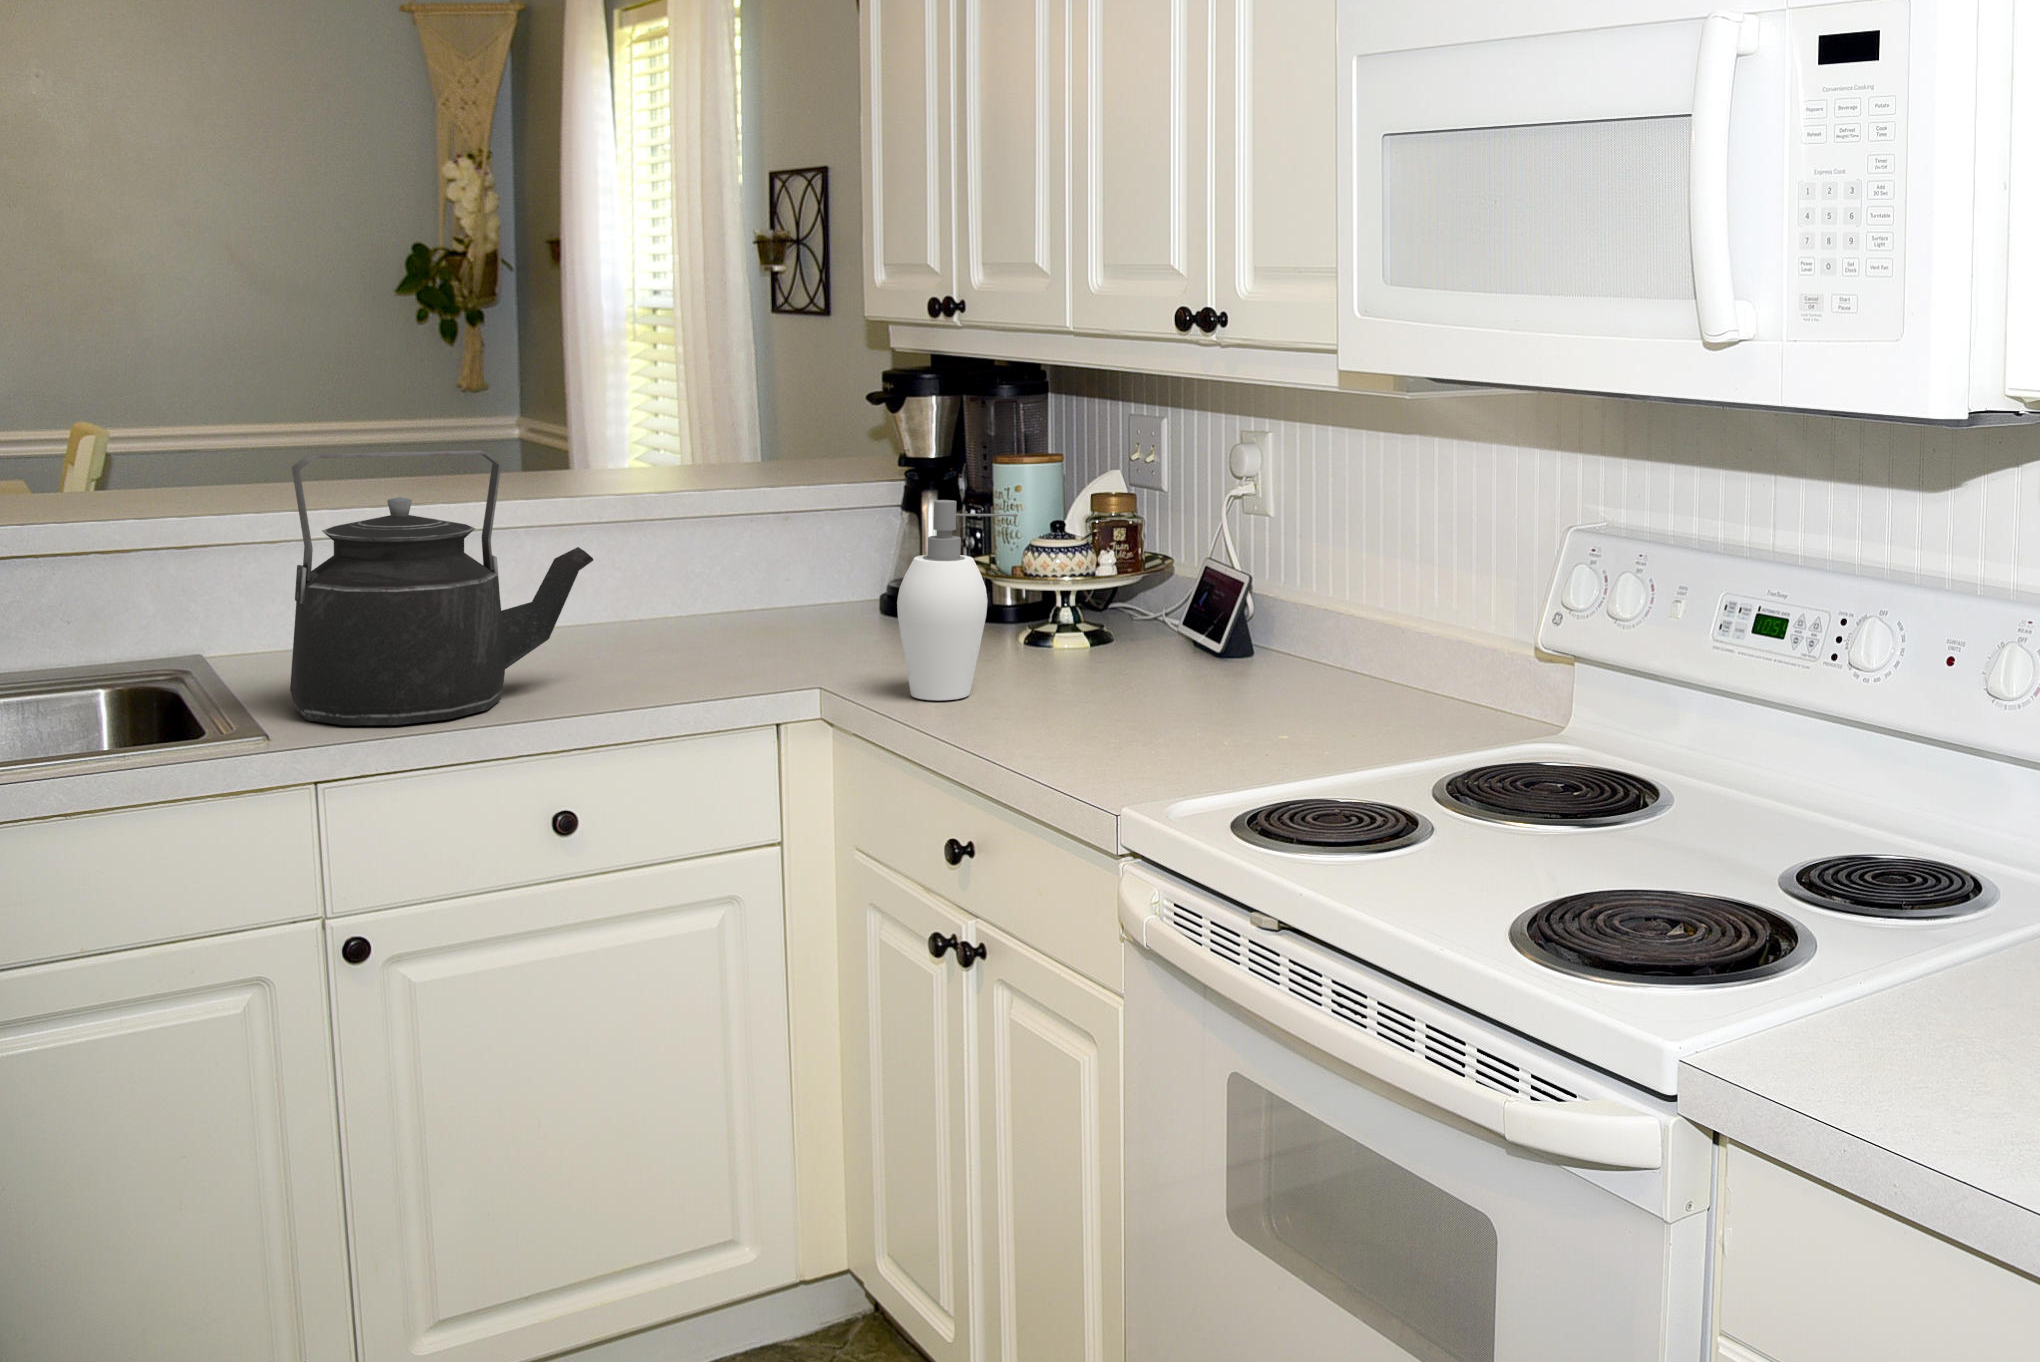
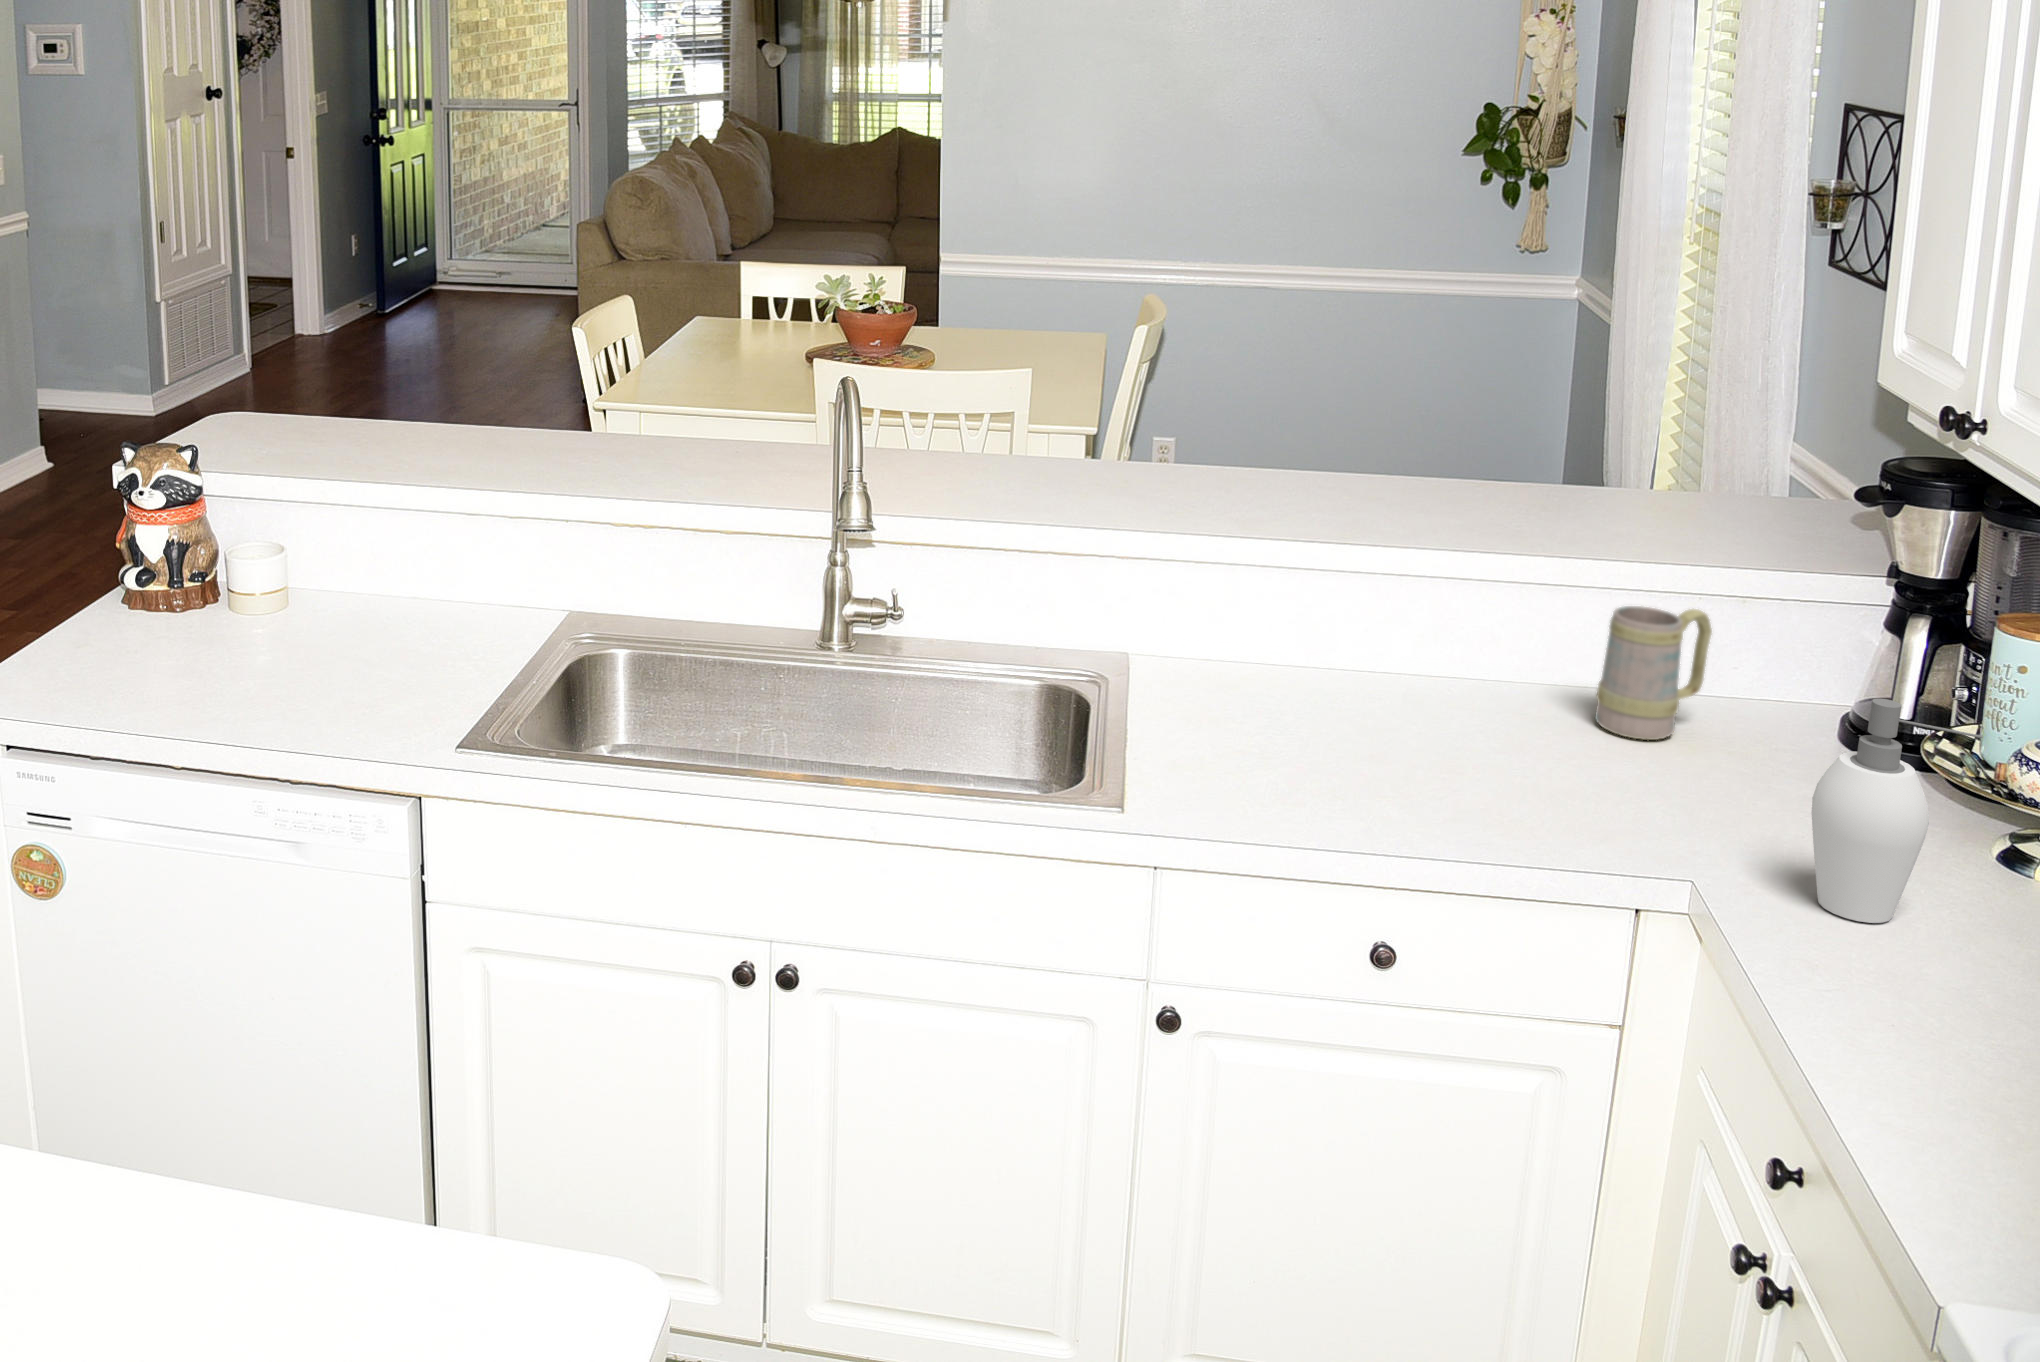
kettle: present [290,450,593,725] -> none [1229,549,1498,805]
mug: none [675,510,769,637] -> present [1595,606,1712,740]

